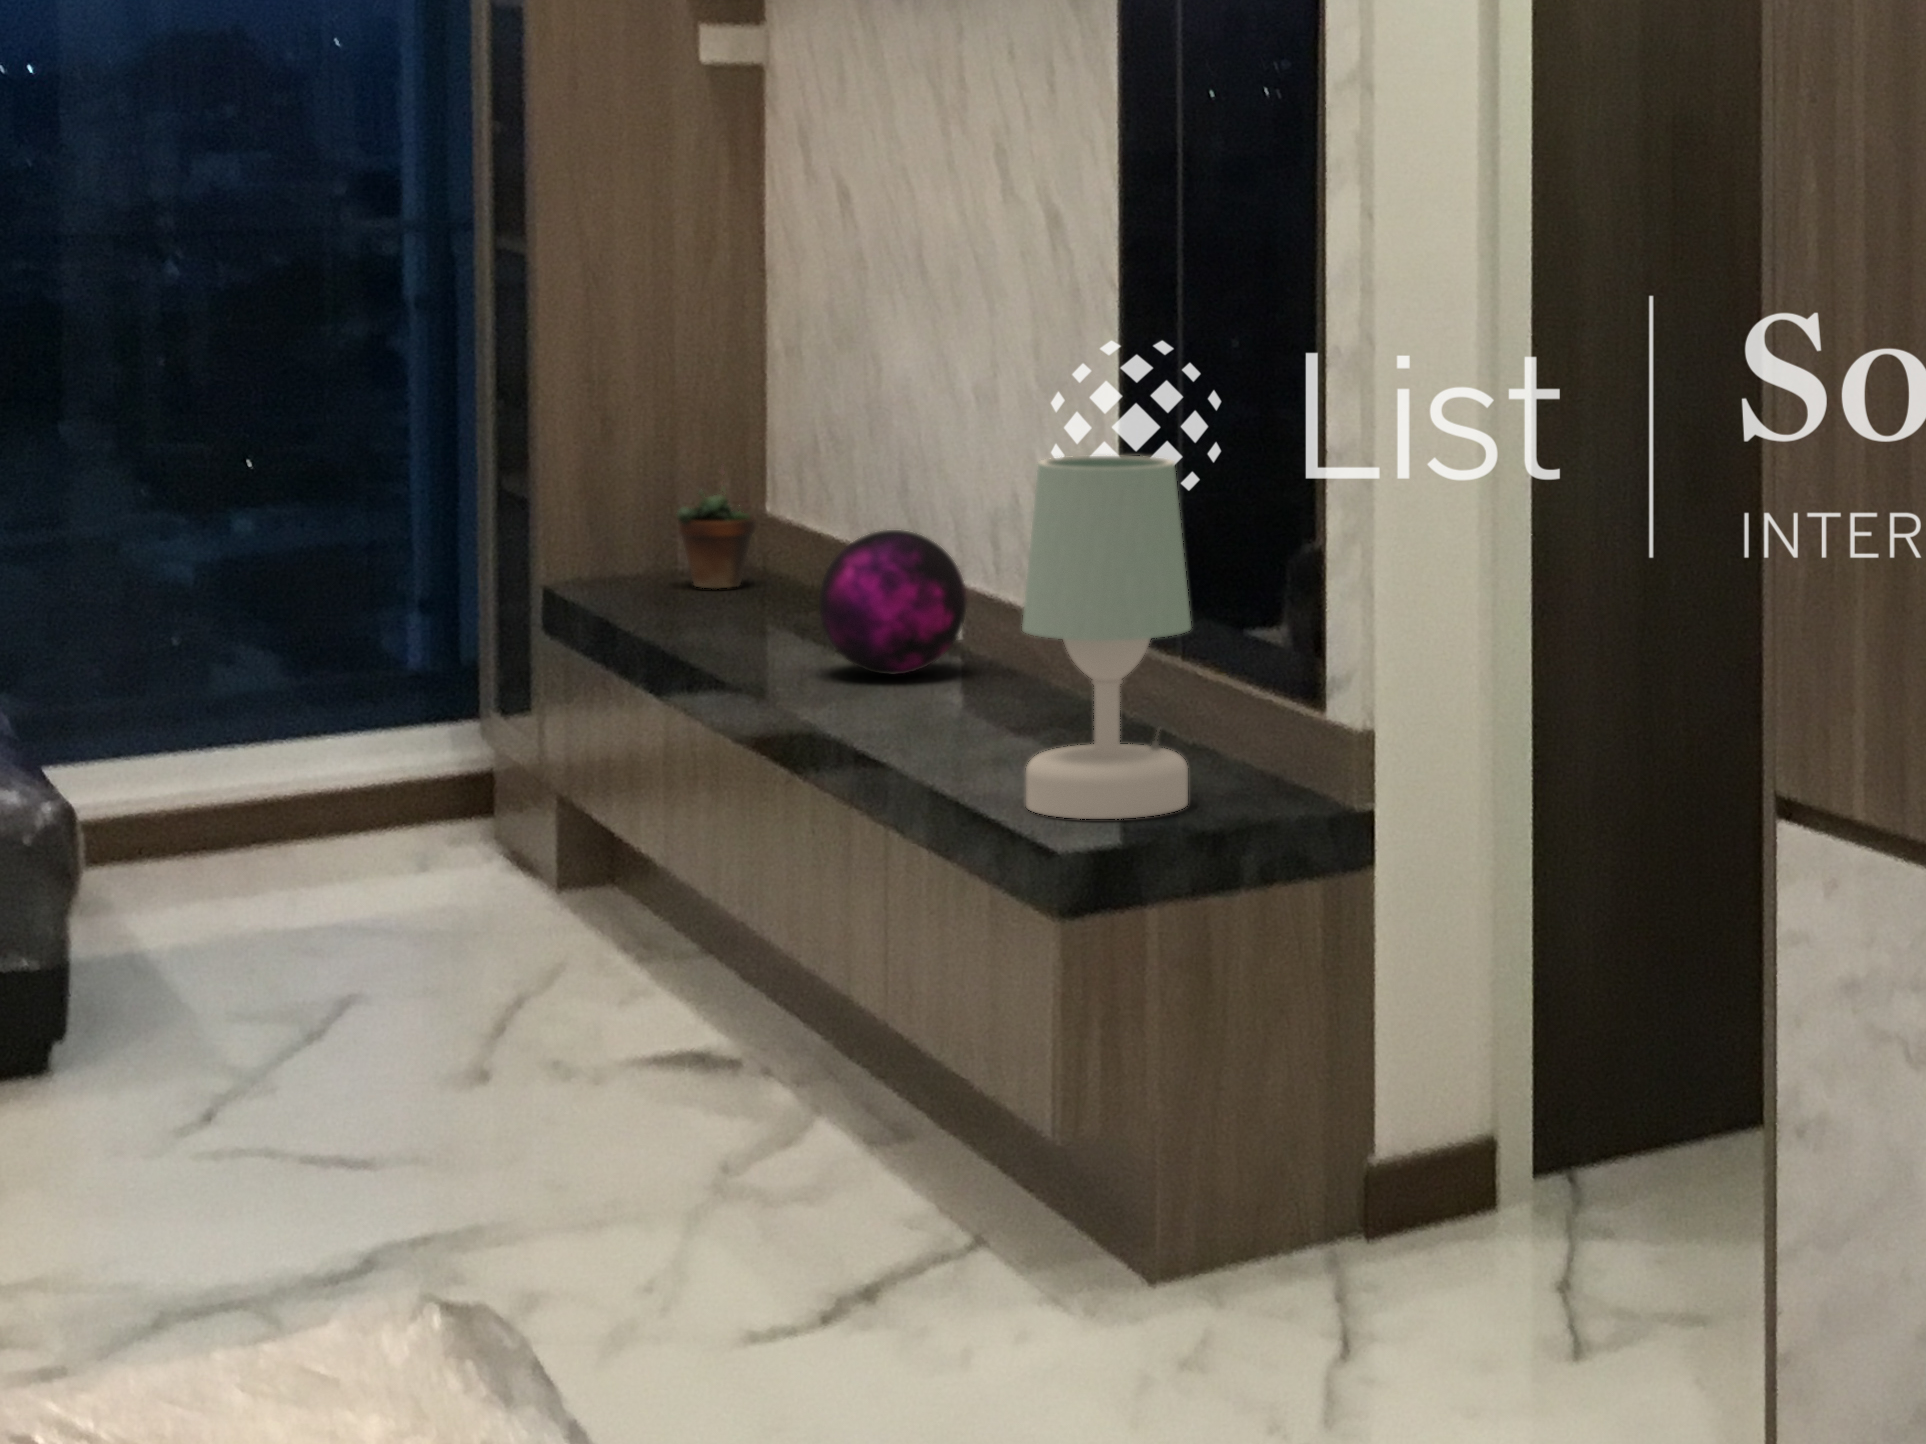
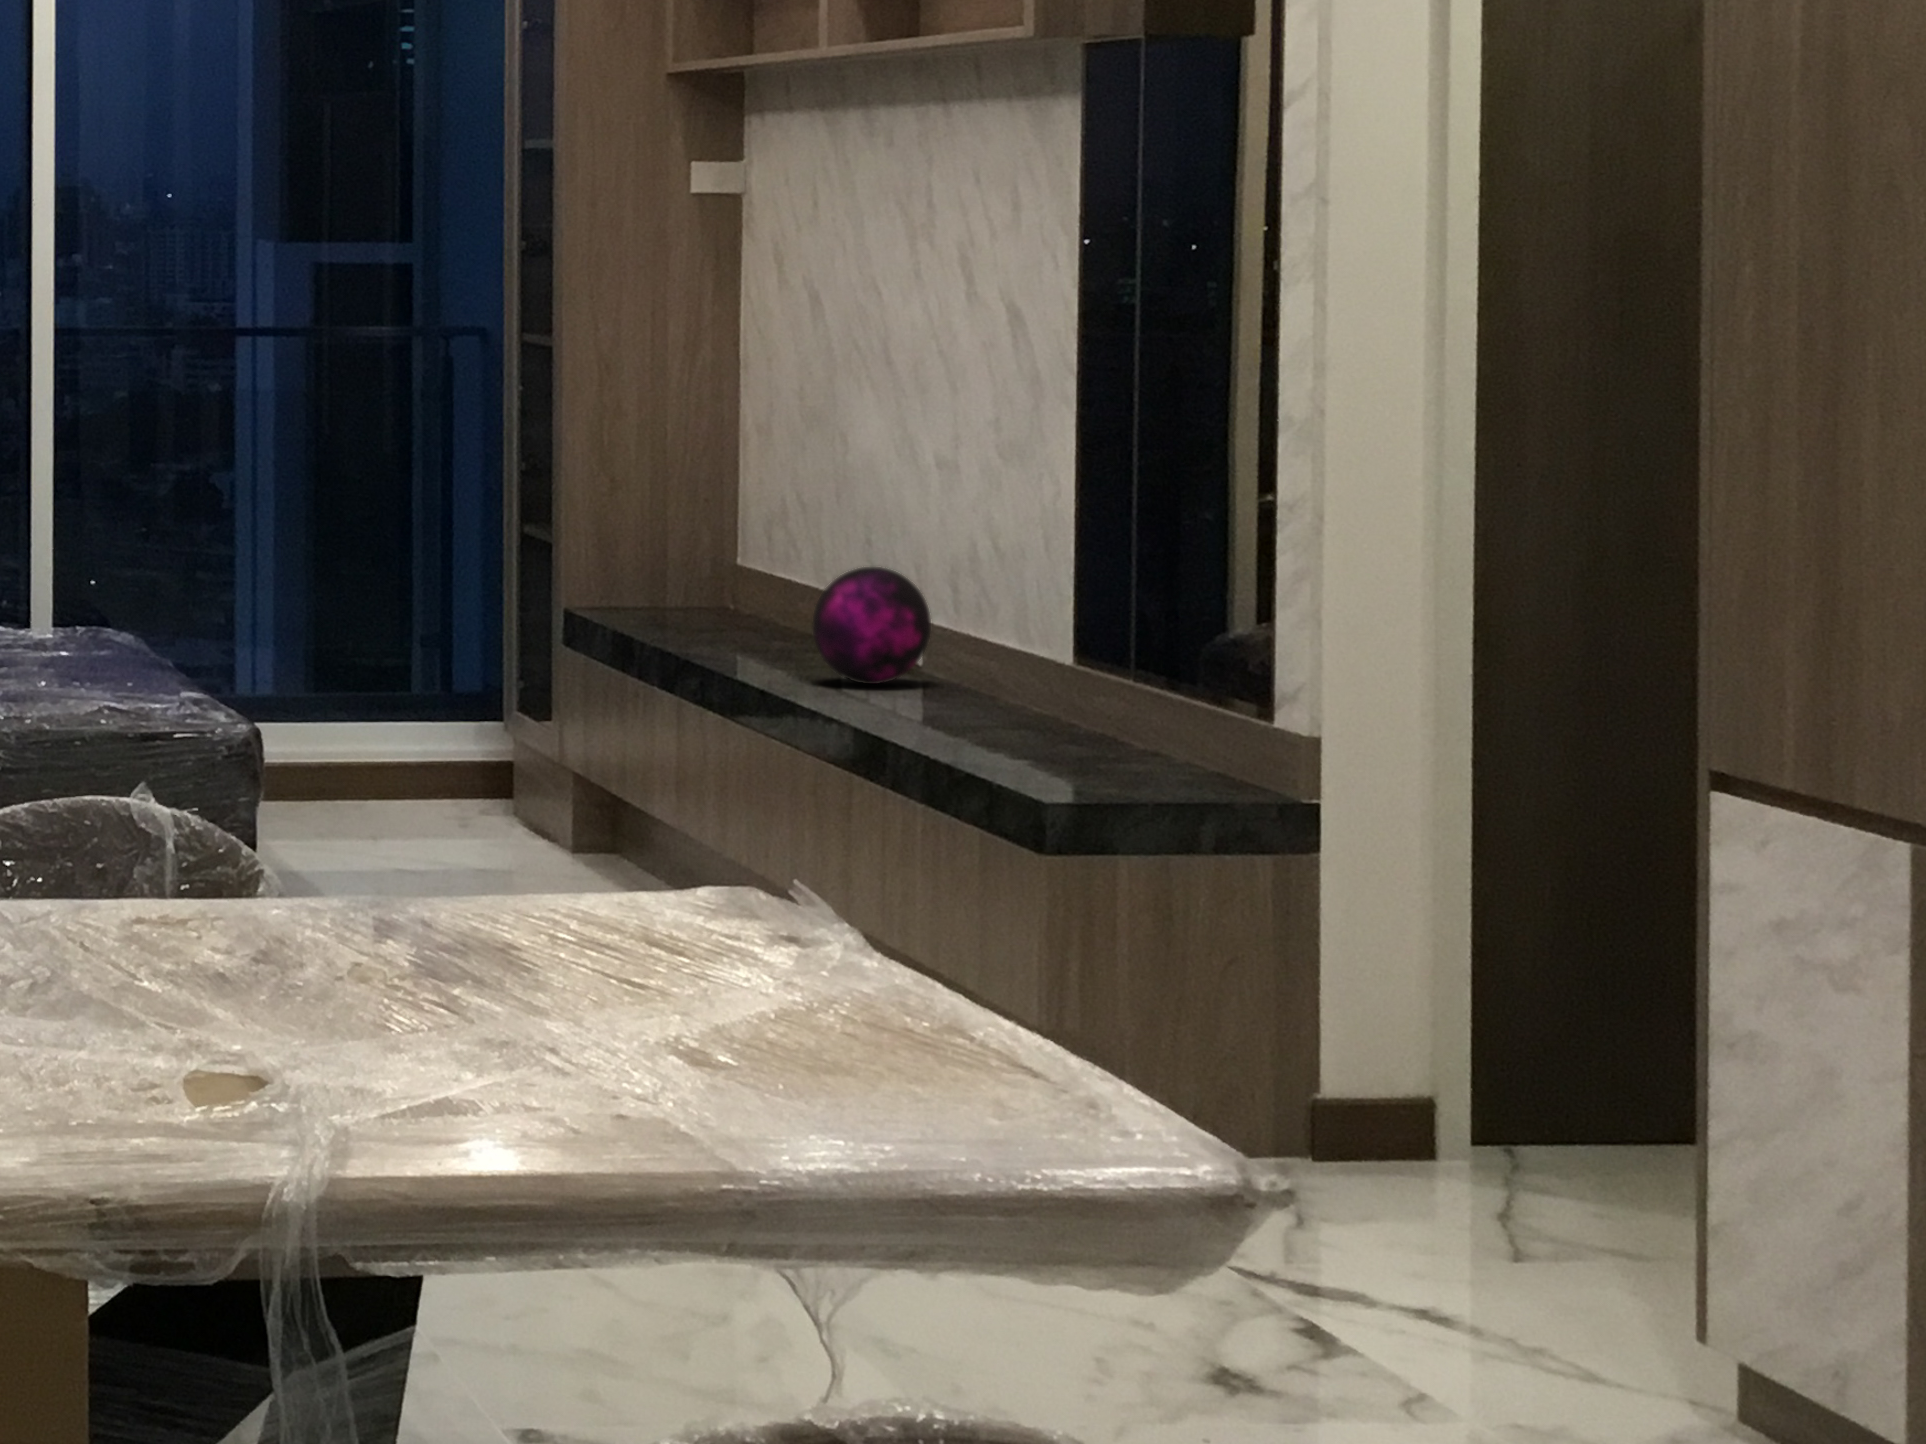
table lamp: present [1022,456,1191,819] -> none [1000,484,1134,767]
succulent plant: present [676,462,756,589] -> none [678,527,741,632]

